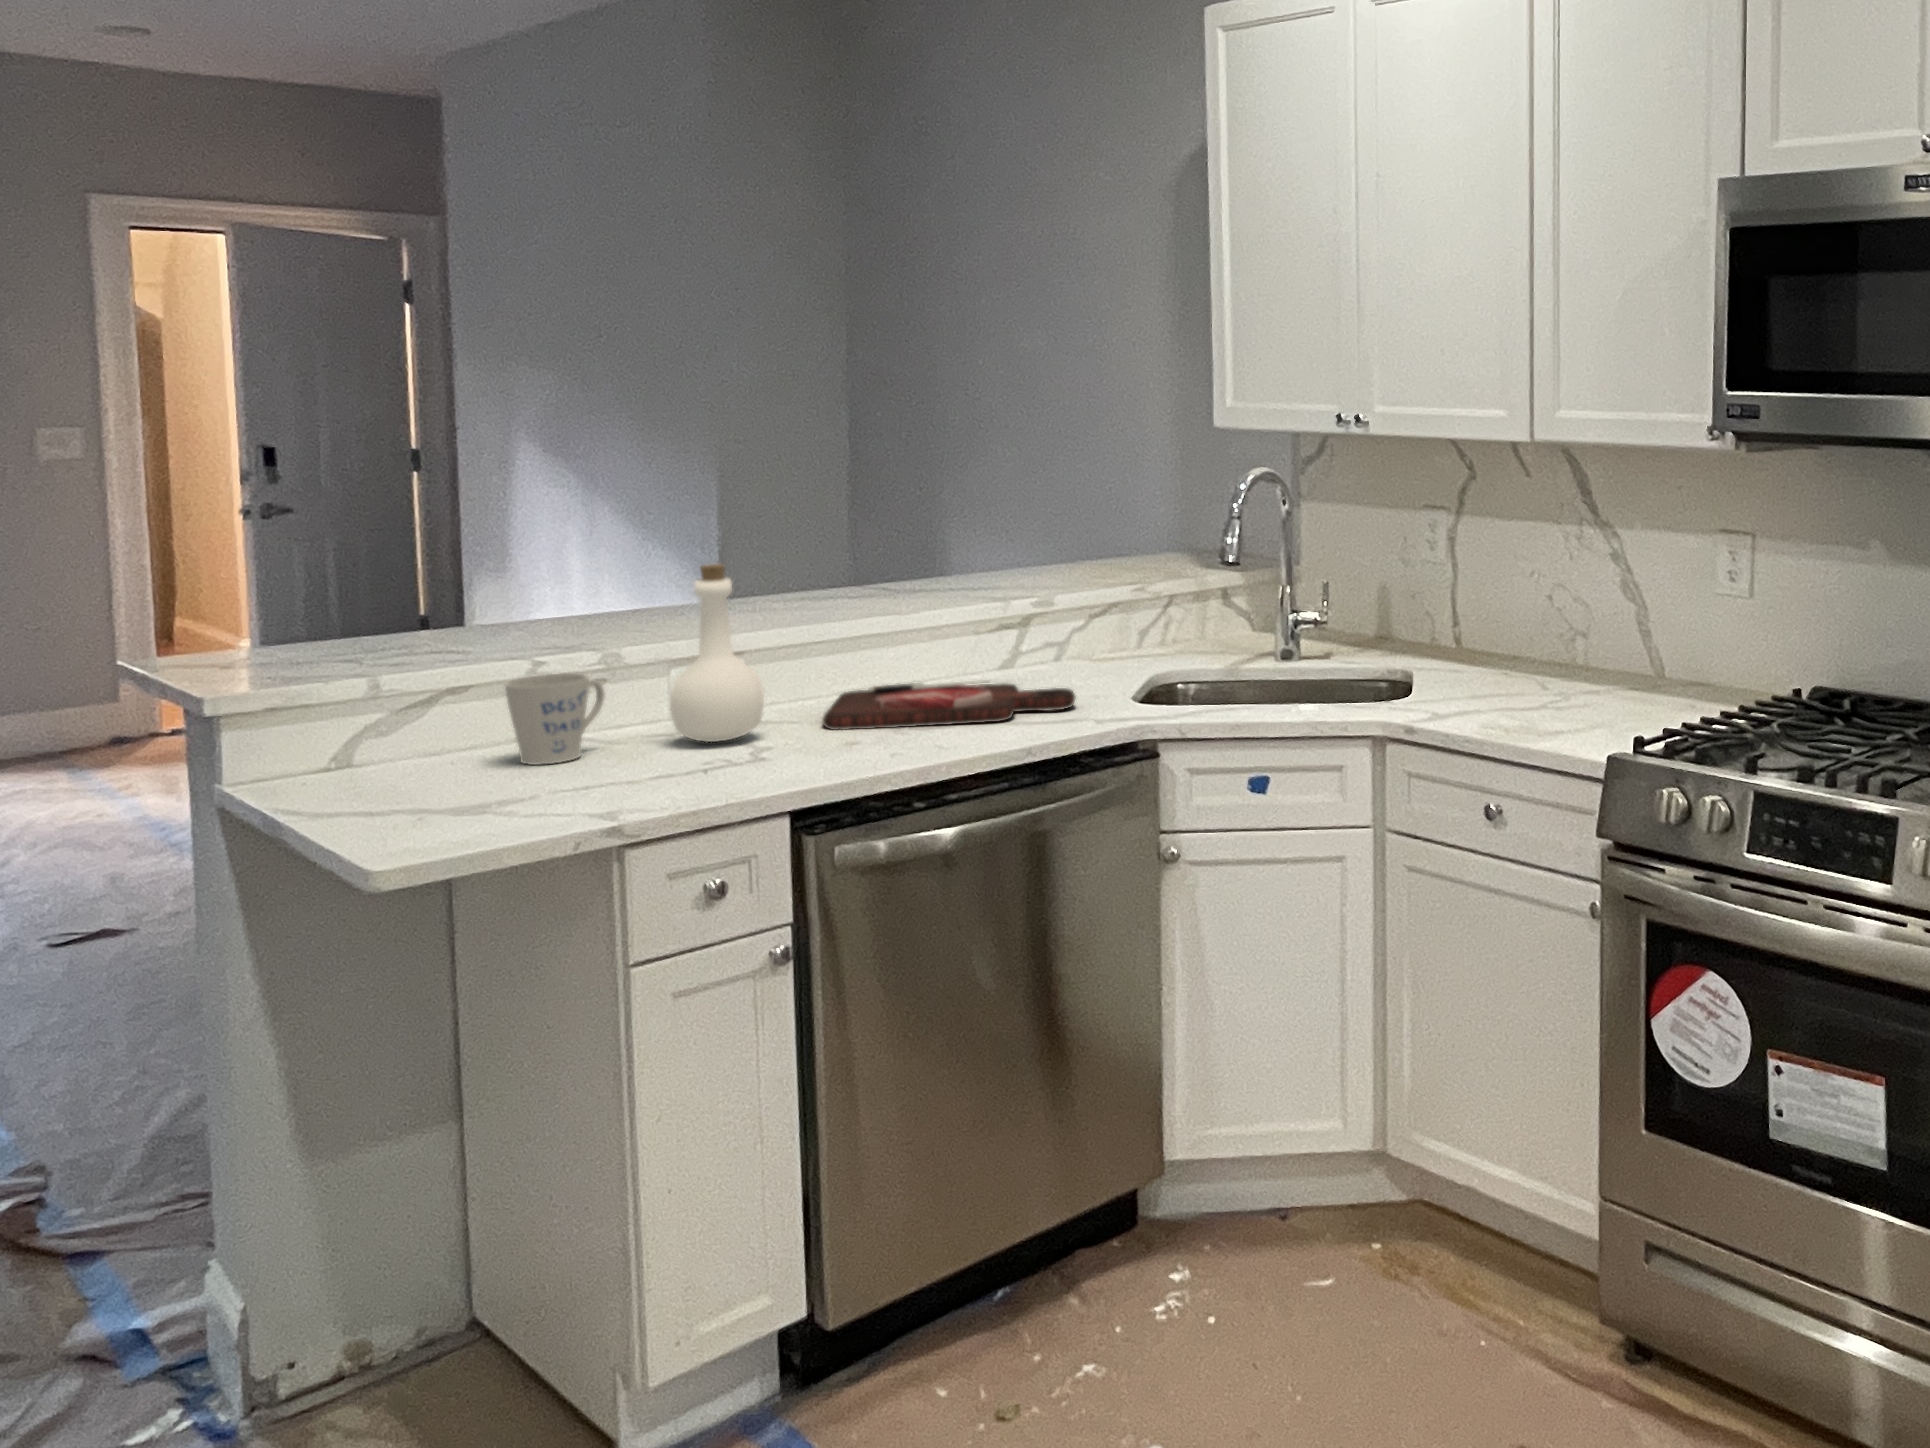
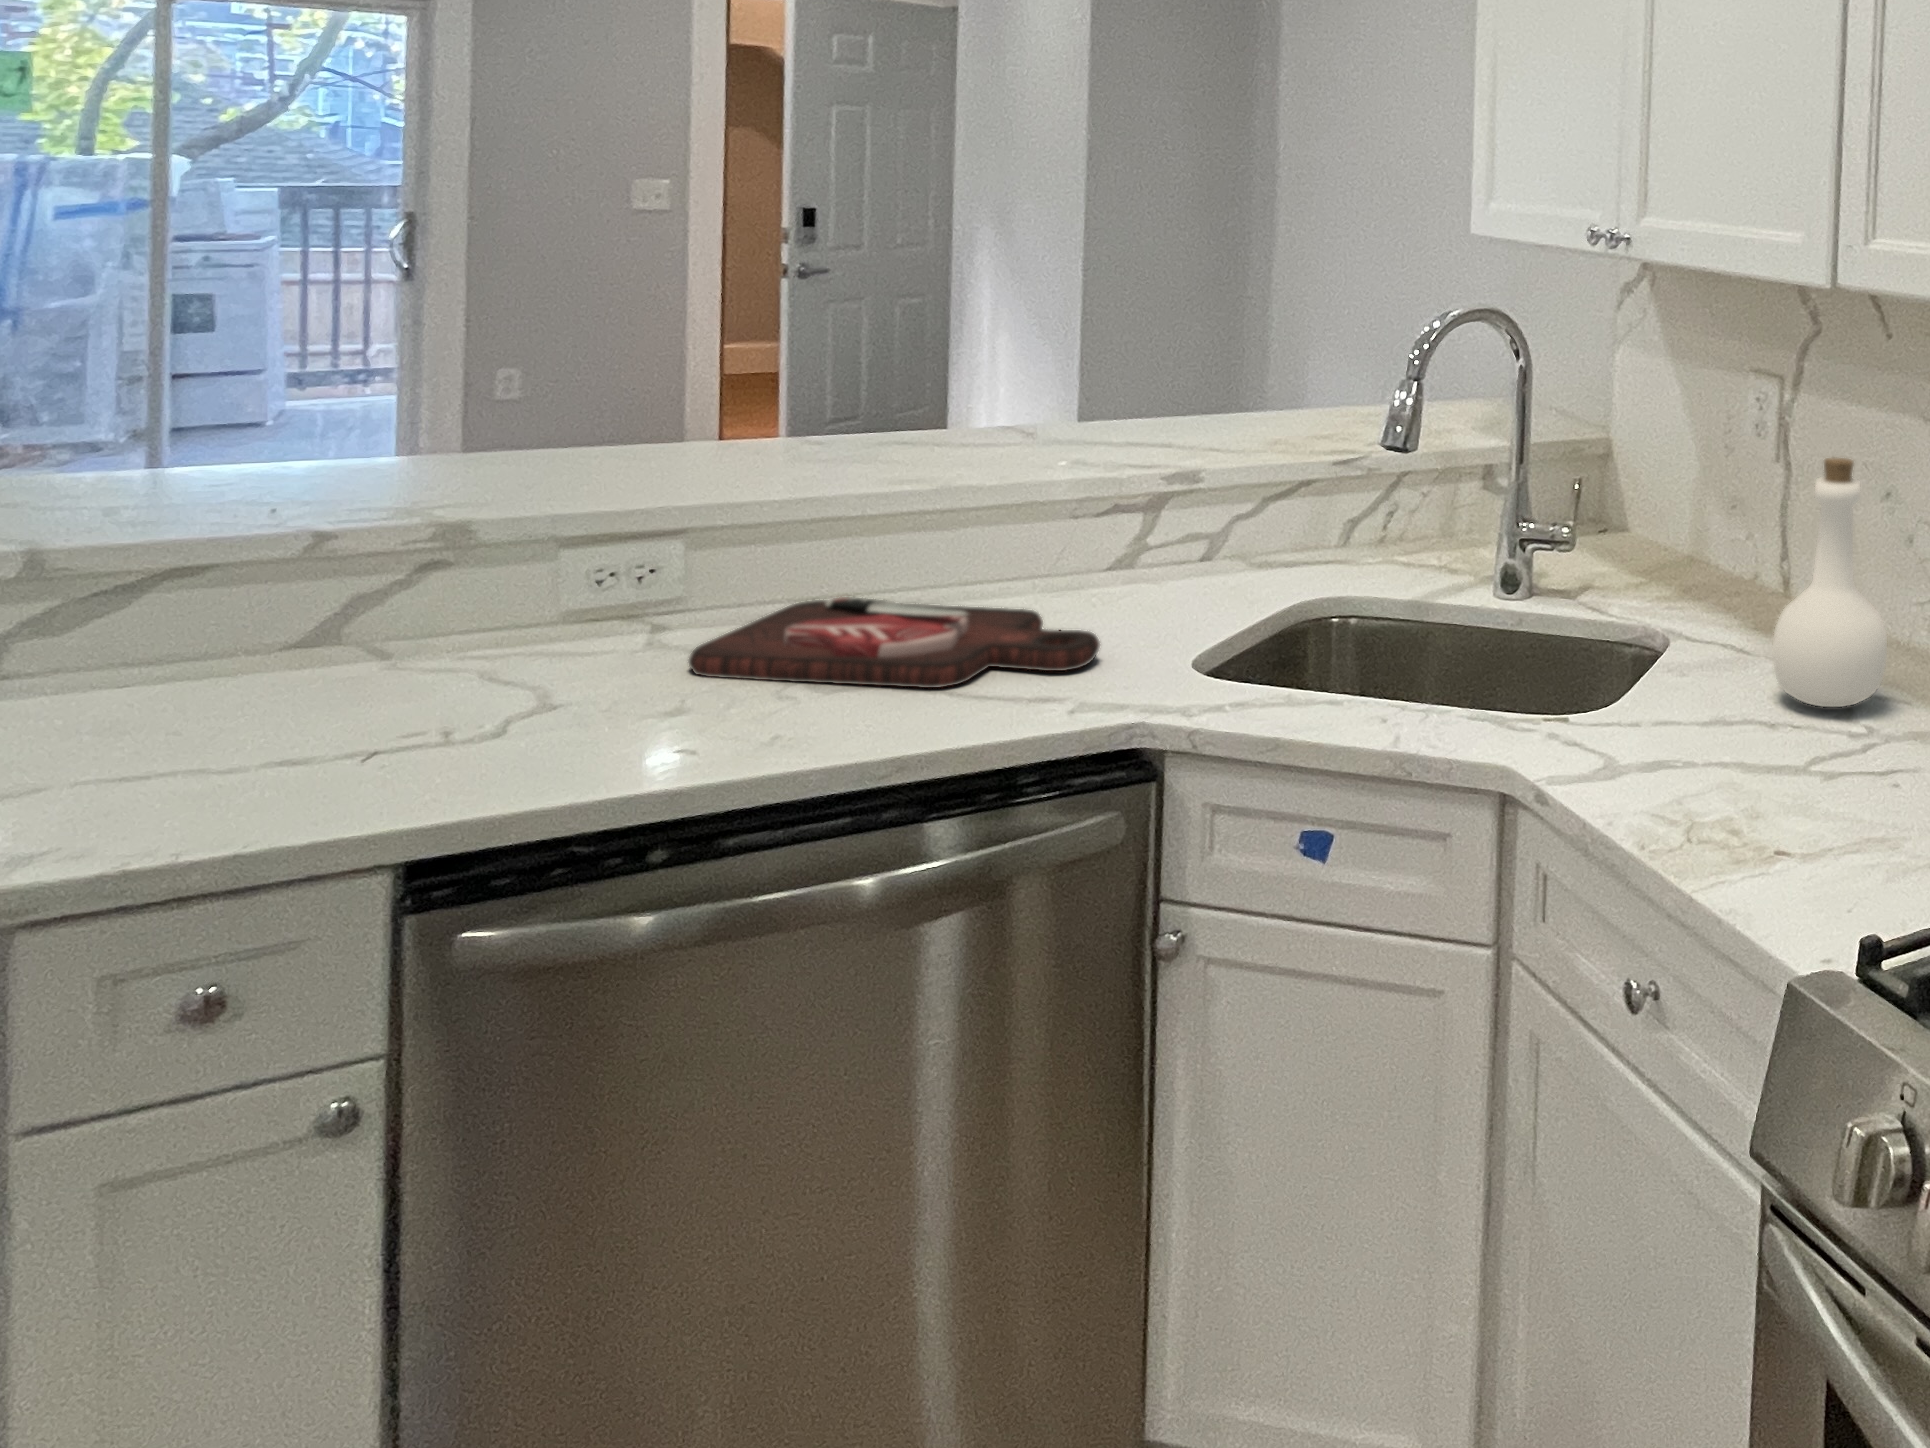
bottle: present [670,564,764,742] -> present [1773,458,1887,707]
mug: present [505,674,605,765] -> none [153,559,344,706]

